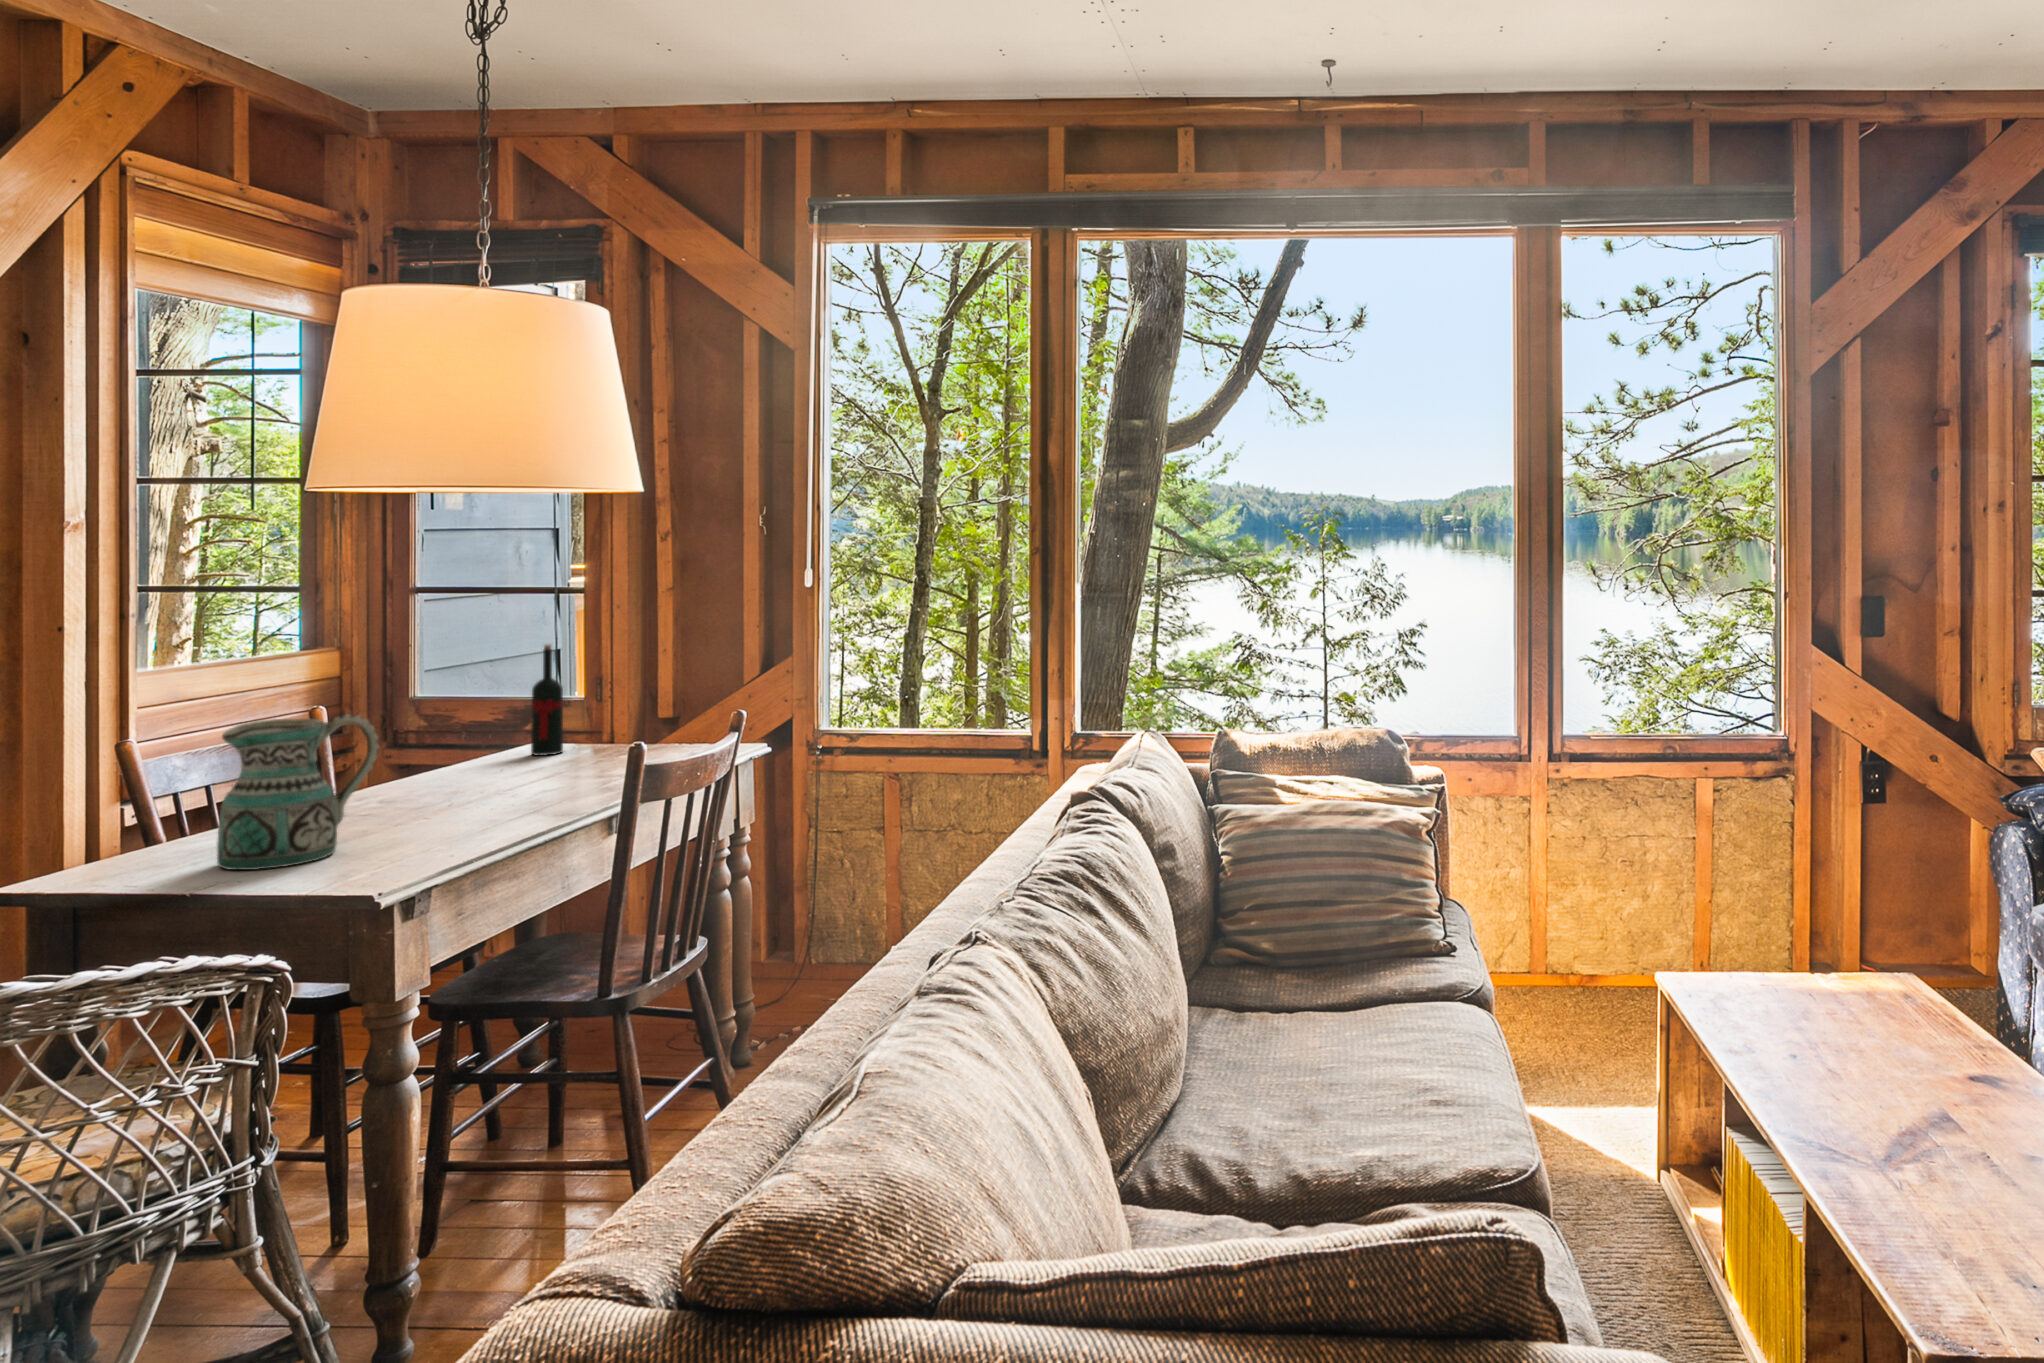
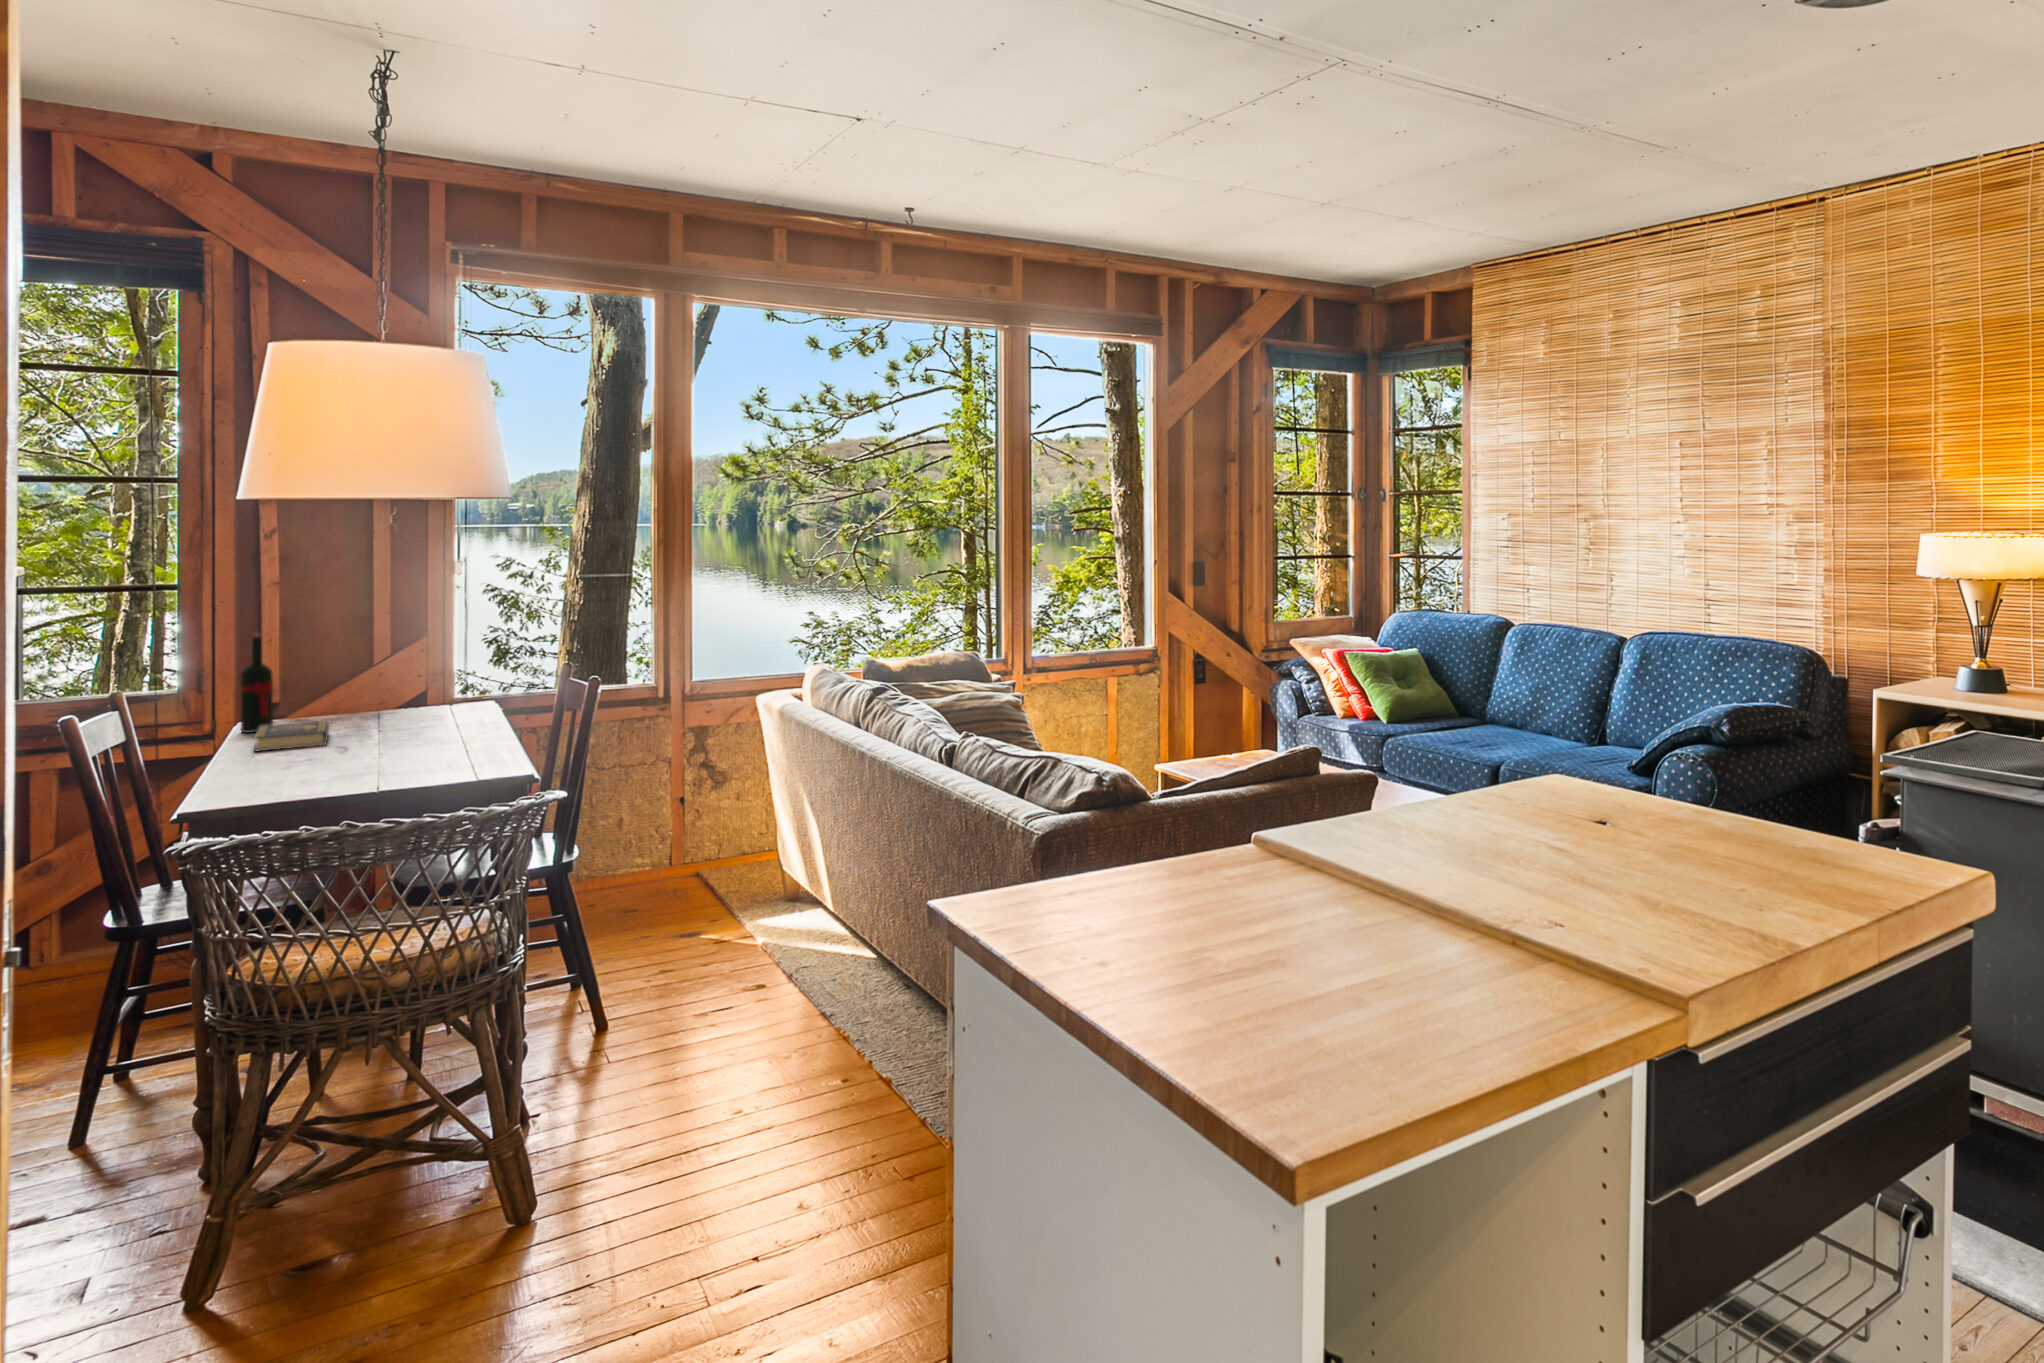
ceramic pitcher: present [217,714,378,870] -> none [336,670,428,785]
book: none [426,752,554,786] -> present [254,720,329,751]

